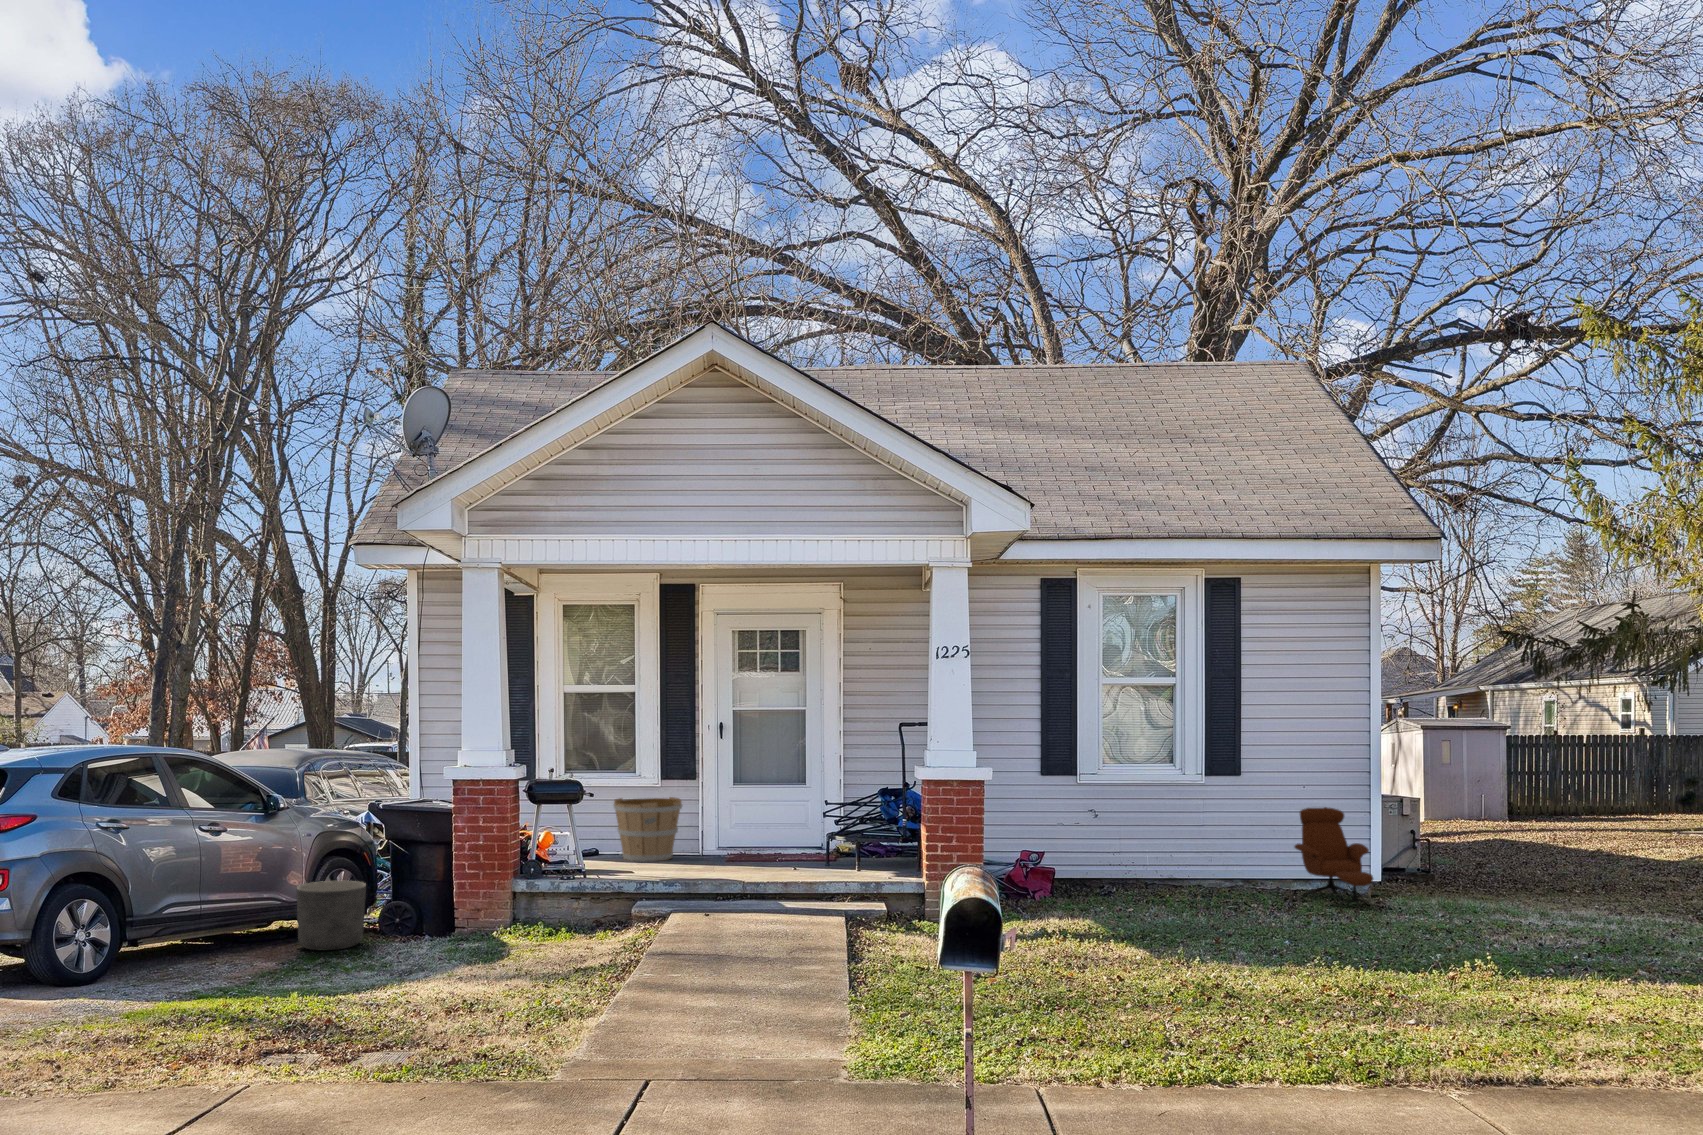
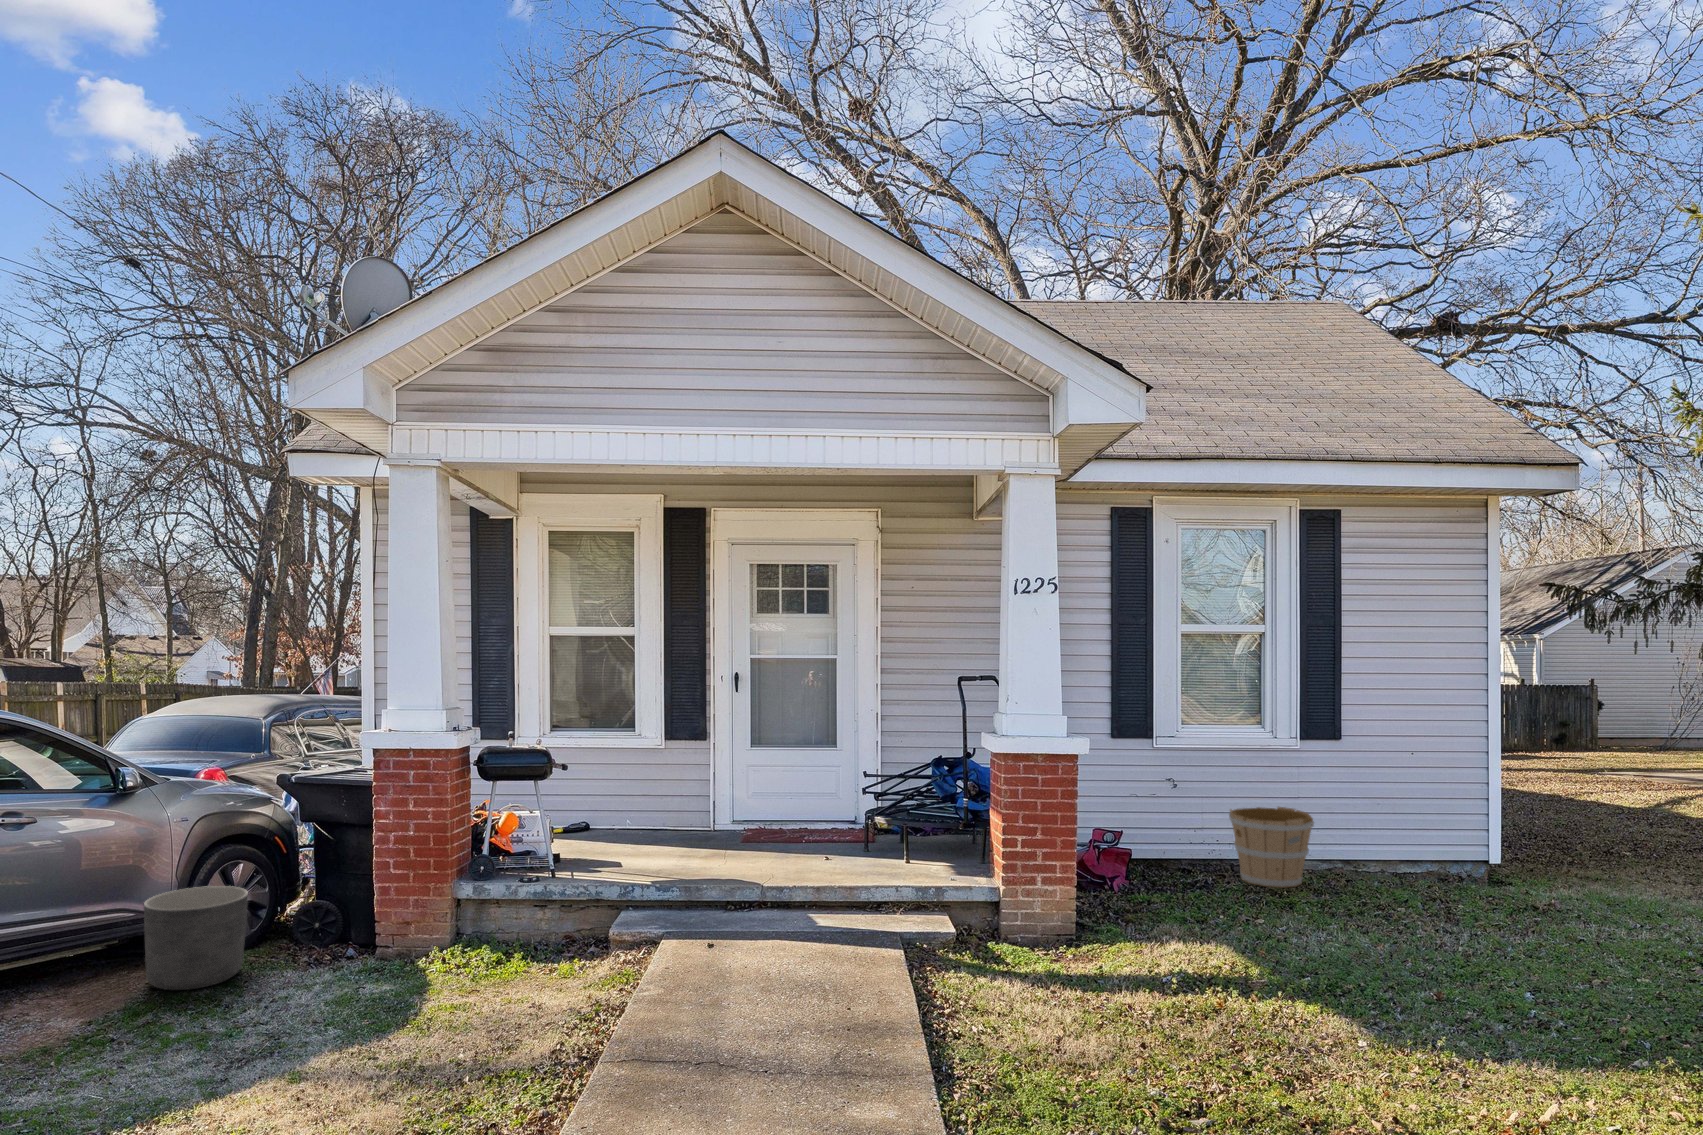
wooden bucket: present [614,797,682,861] -> present [1229,807,1314,888]
lounge chair: present [1295,807,1373,908] -> none [1410,776,1529,910]

